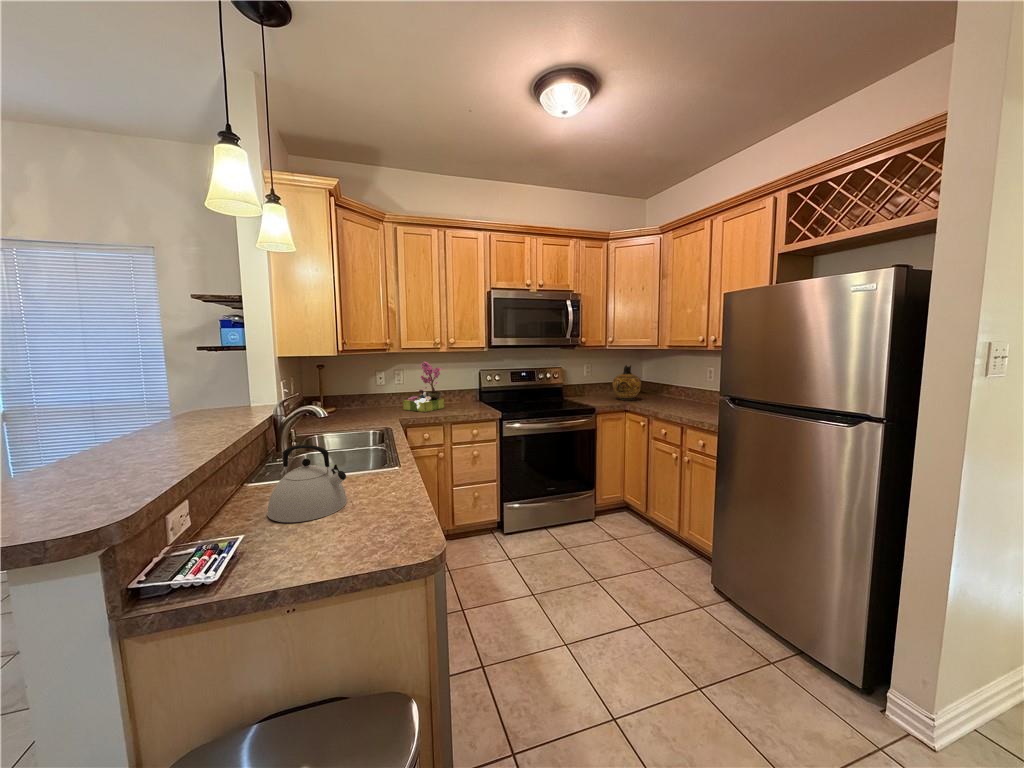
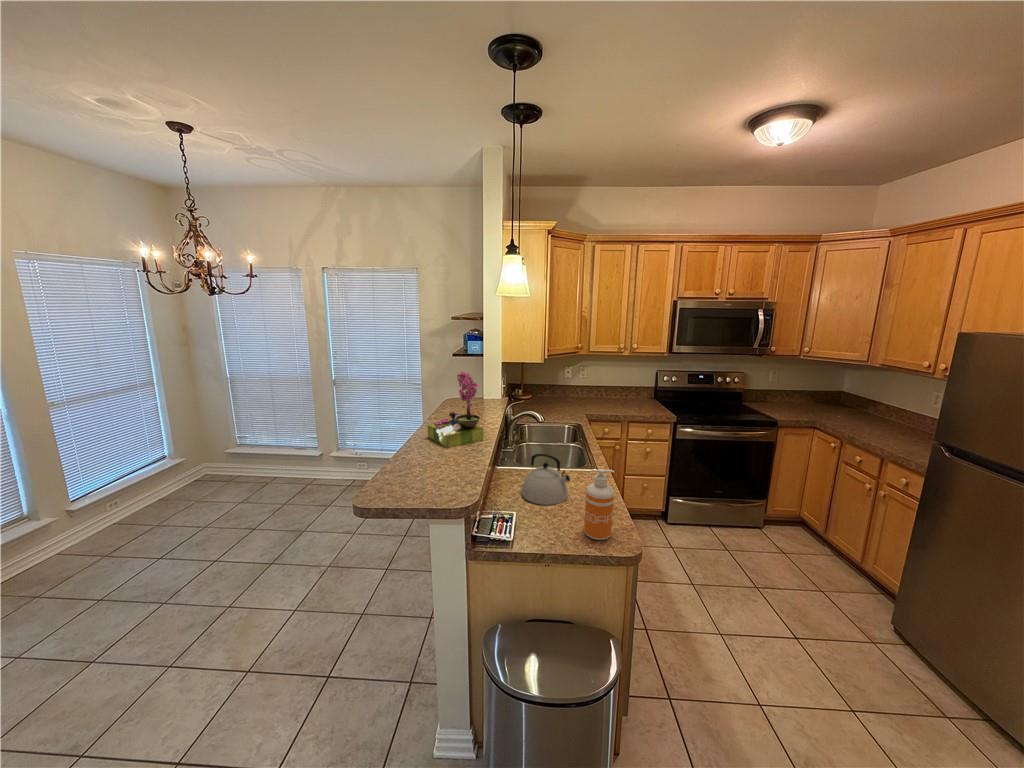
flower arrangement: present [403,362,444,412] -> present [428,370,483,448]
ceramic jug: present [612,365,642,400] -> none [803,378,841,415]
soap dispenser: none [354,438,401,552] -> present [584,469,614,540]

